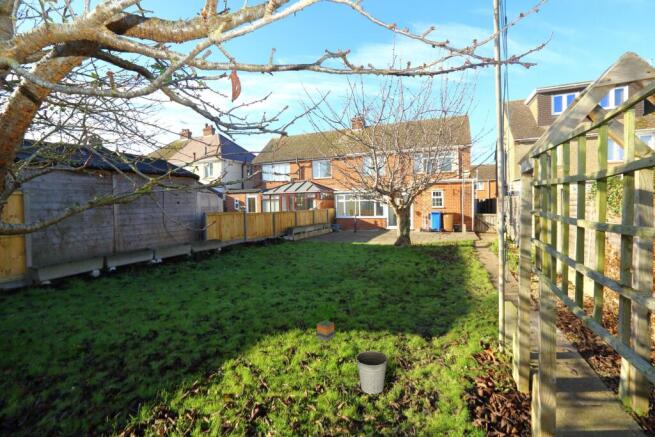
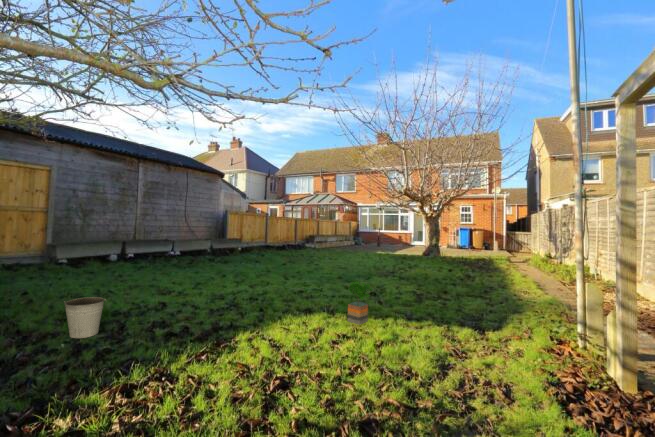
bucket: present [356,351,387,394] -> present [64,297,105,338]

